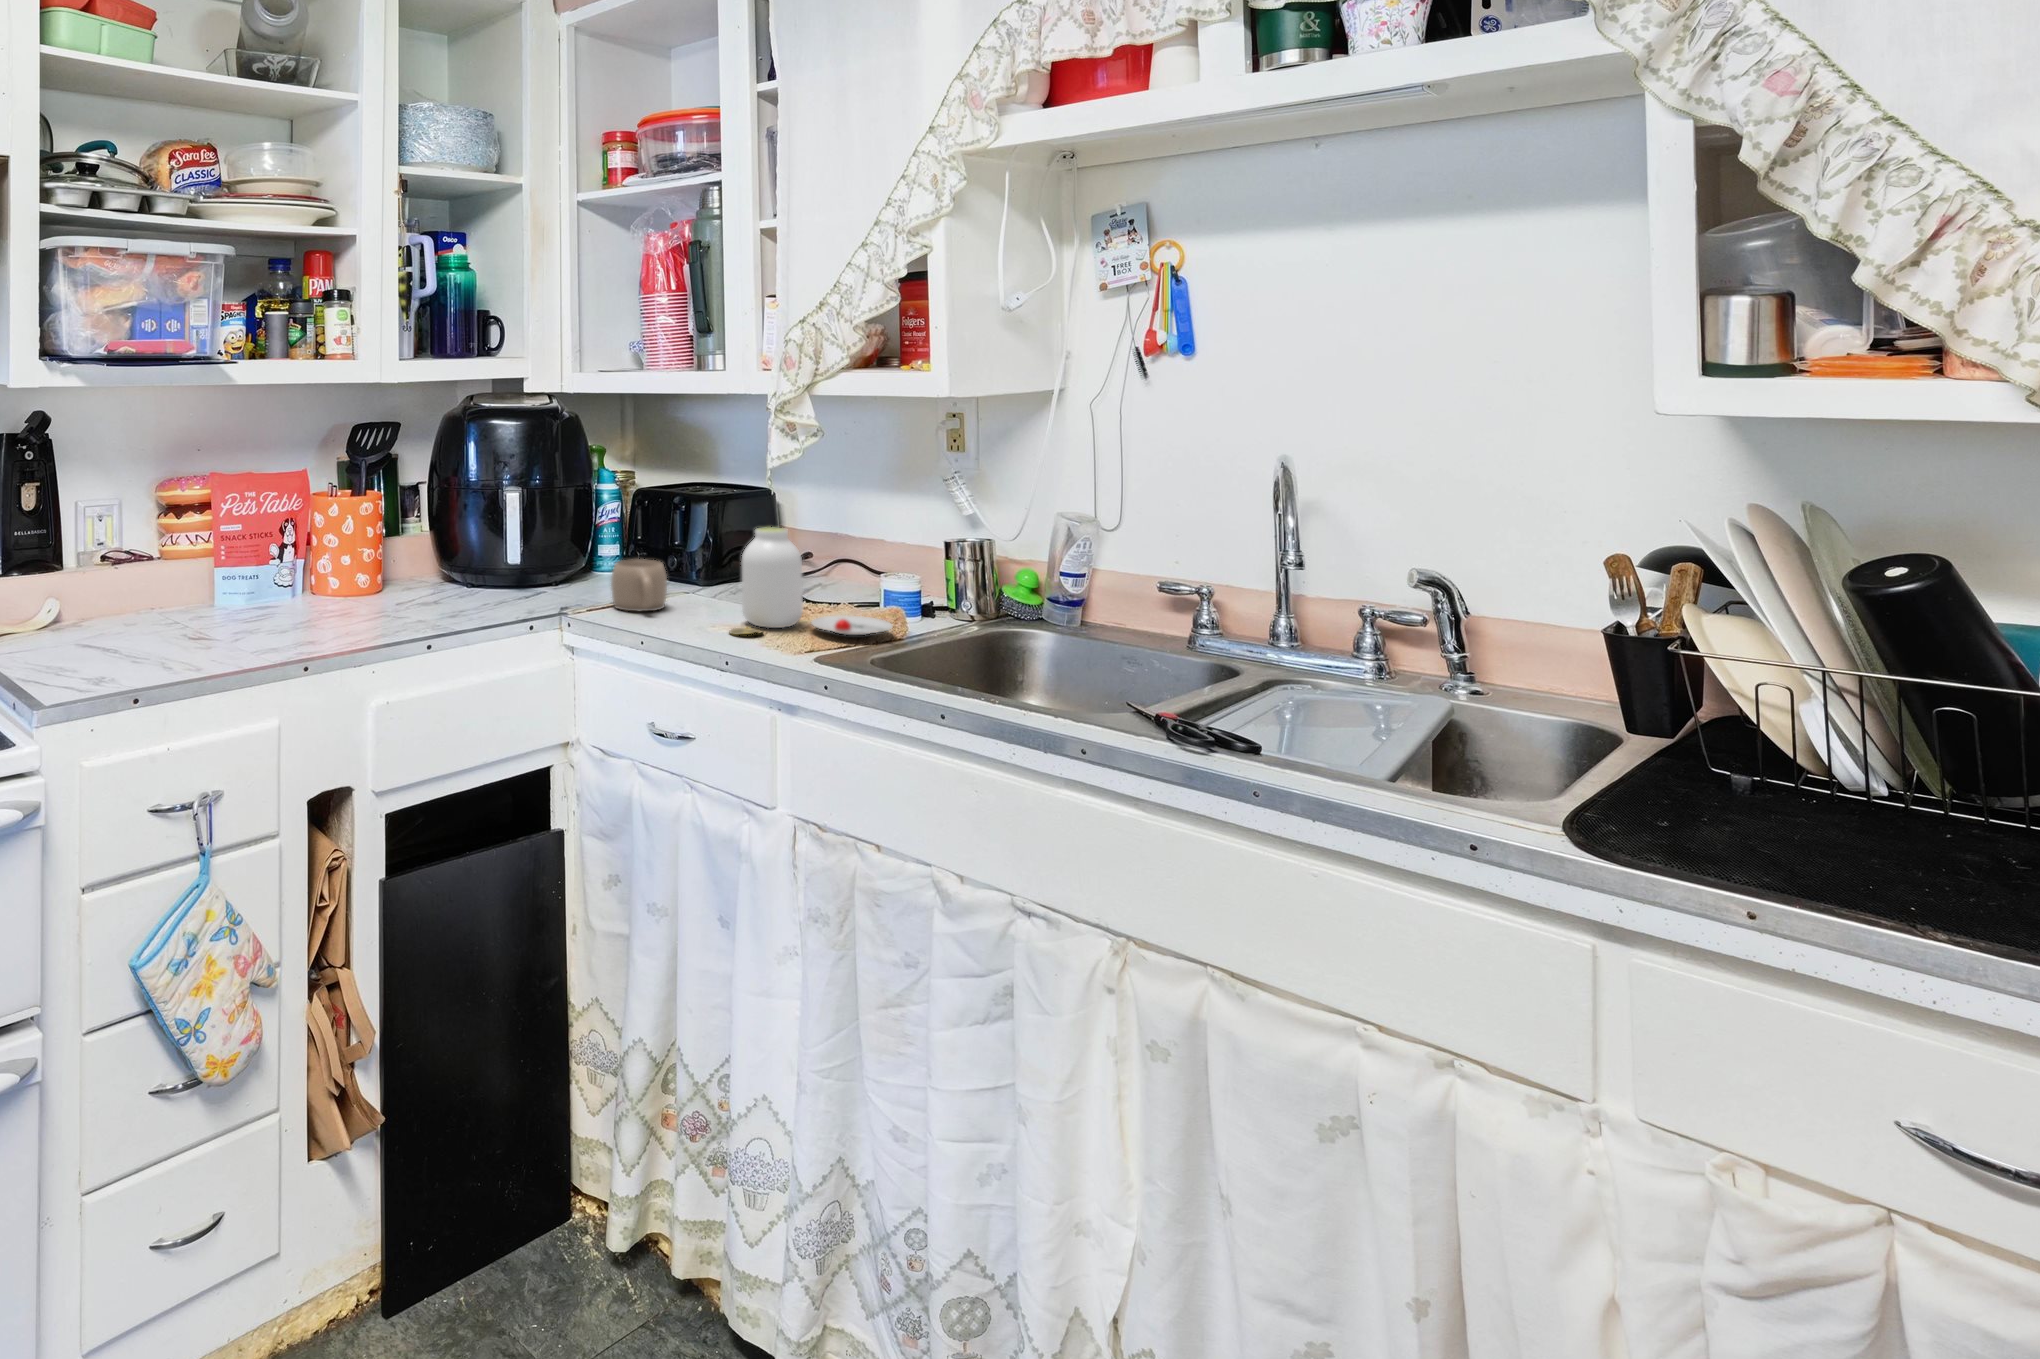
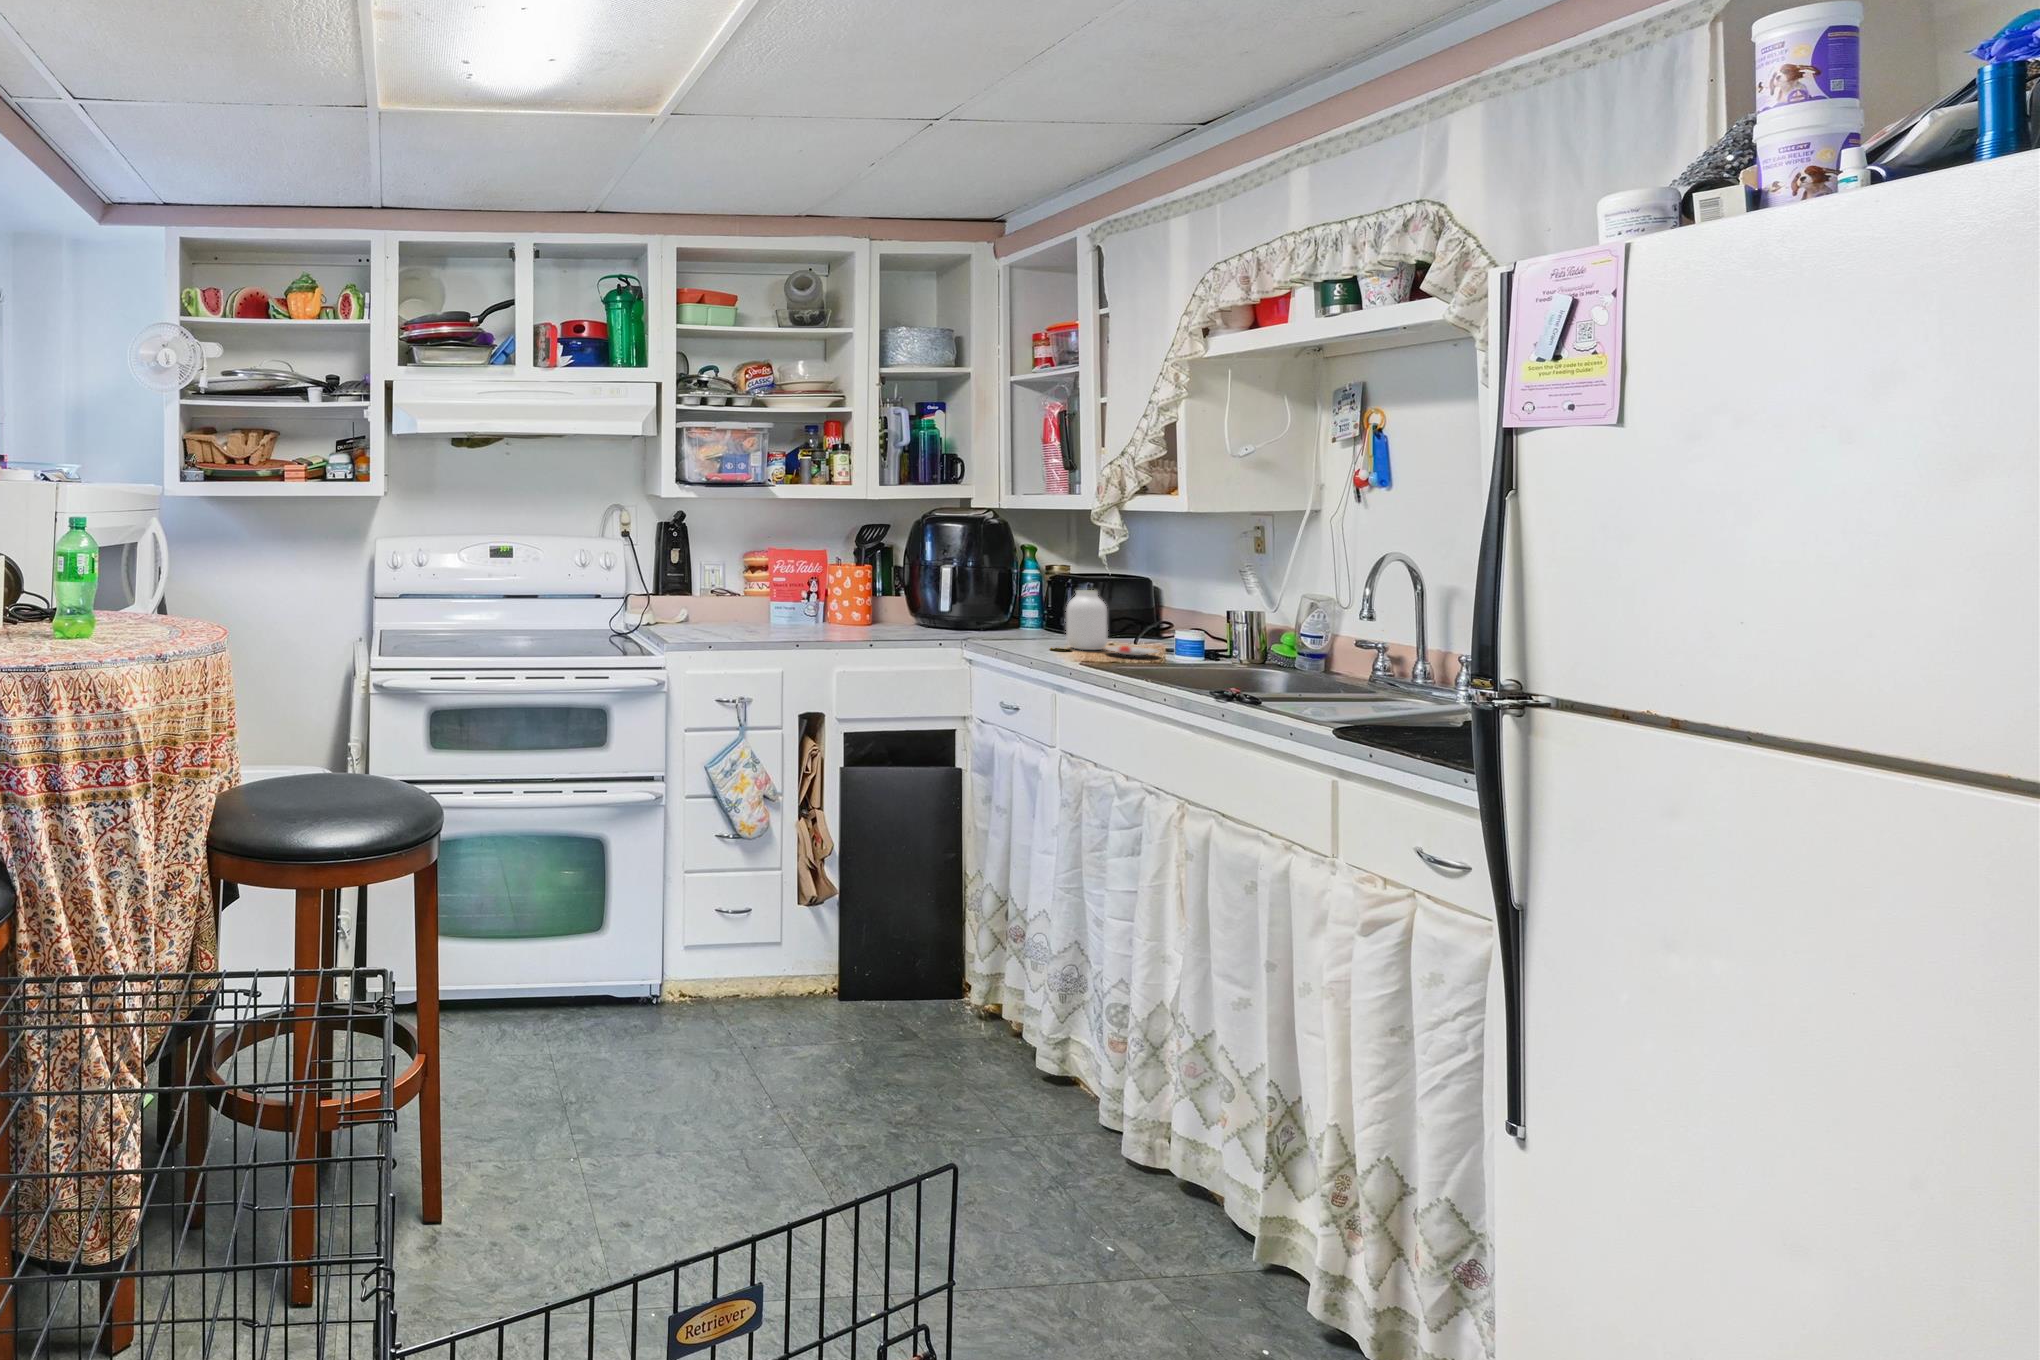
mug: present [611,559,667,611] -> none [994,609,1031,639]

